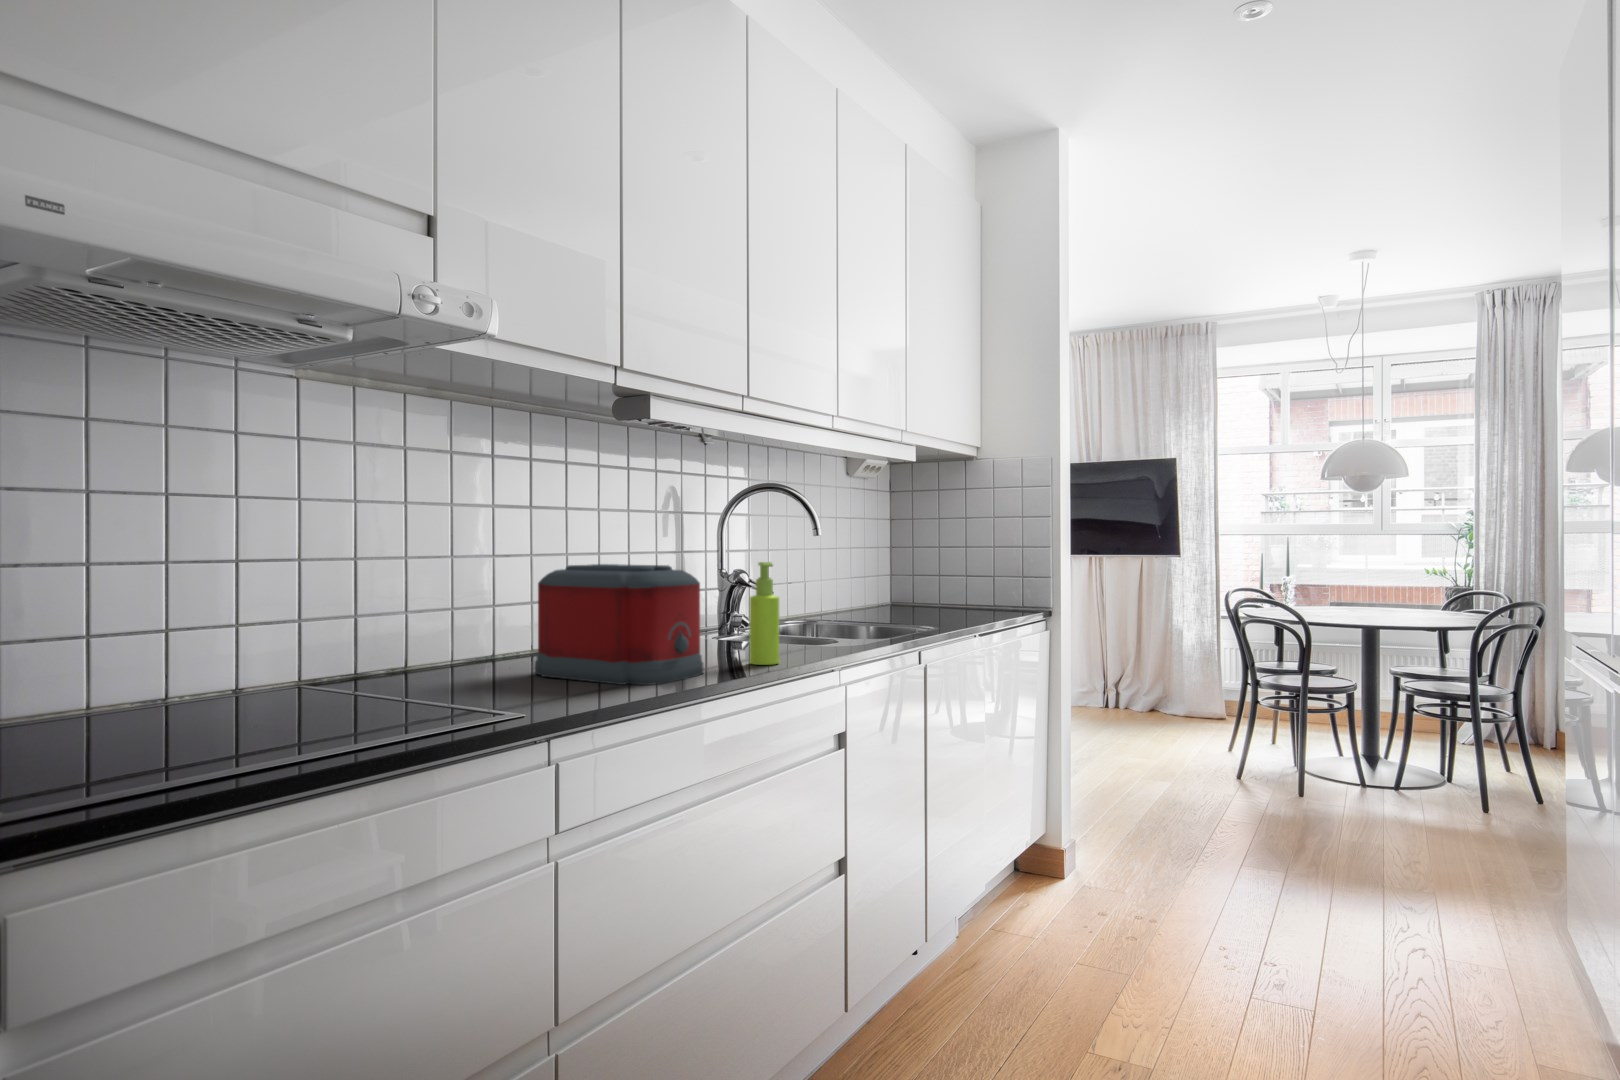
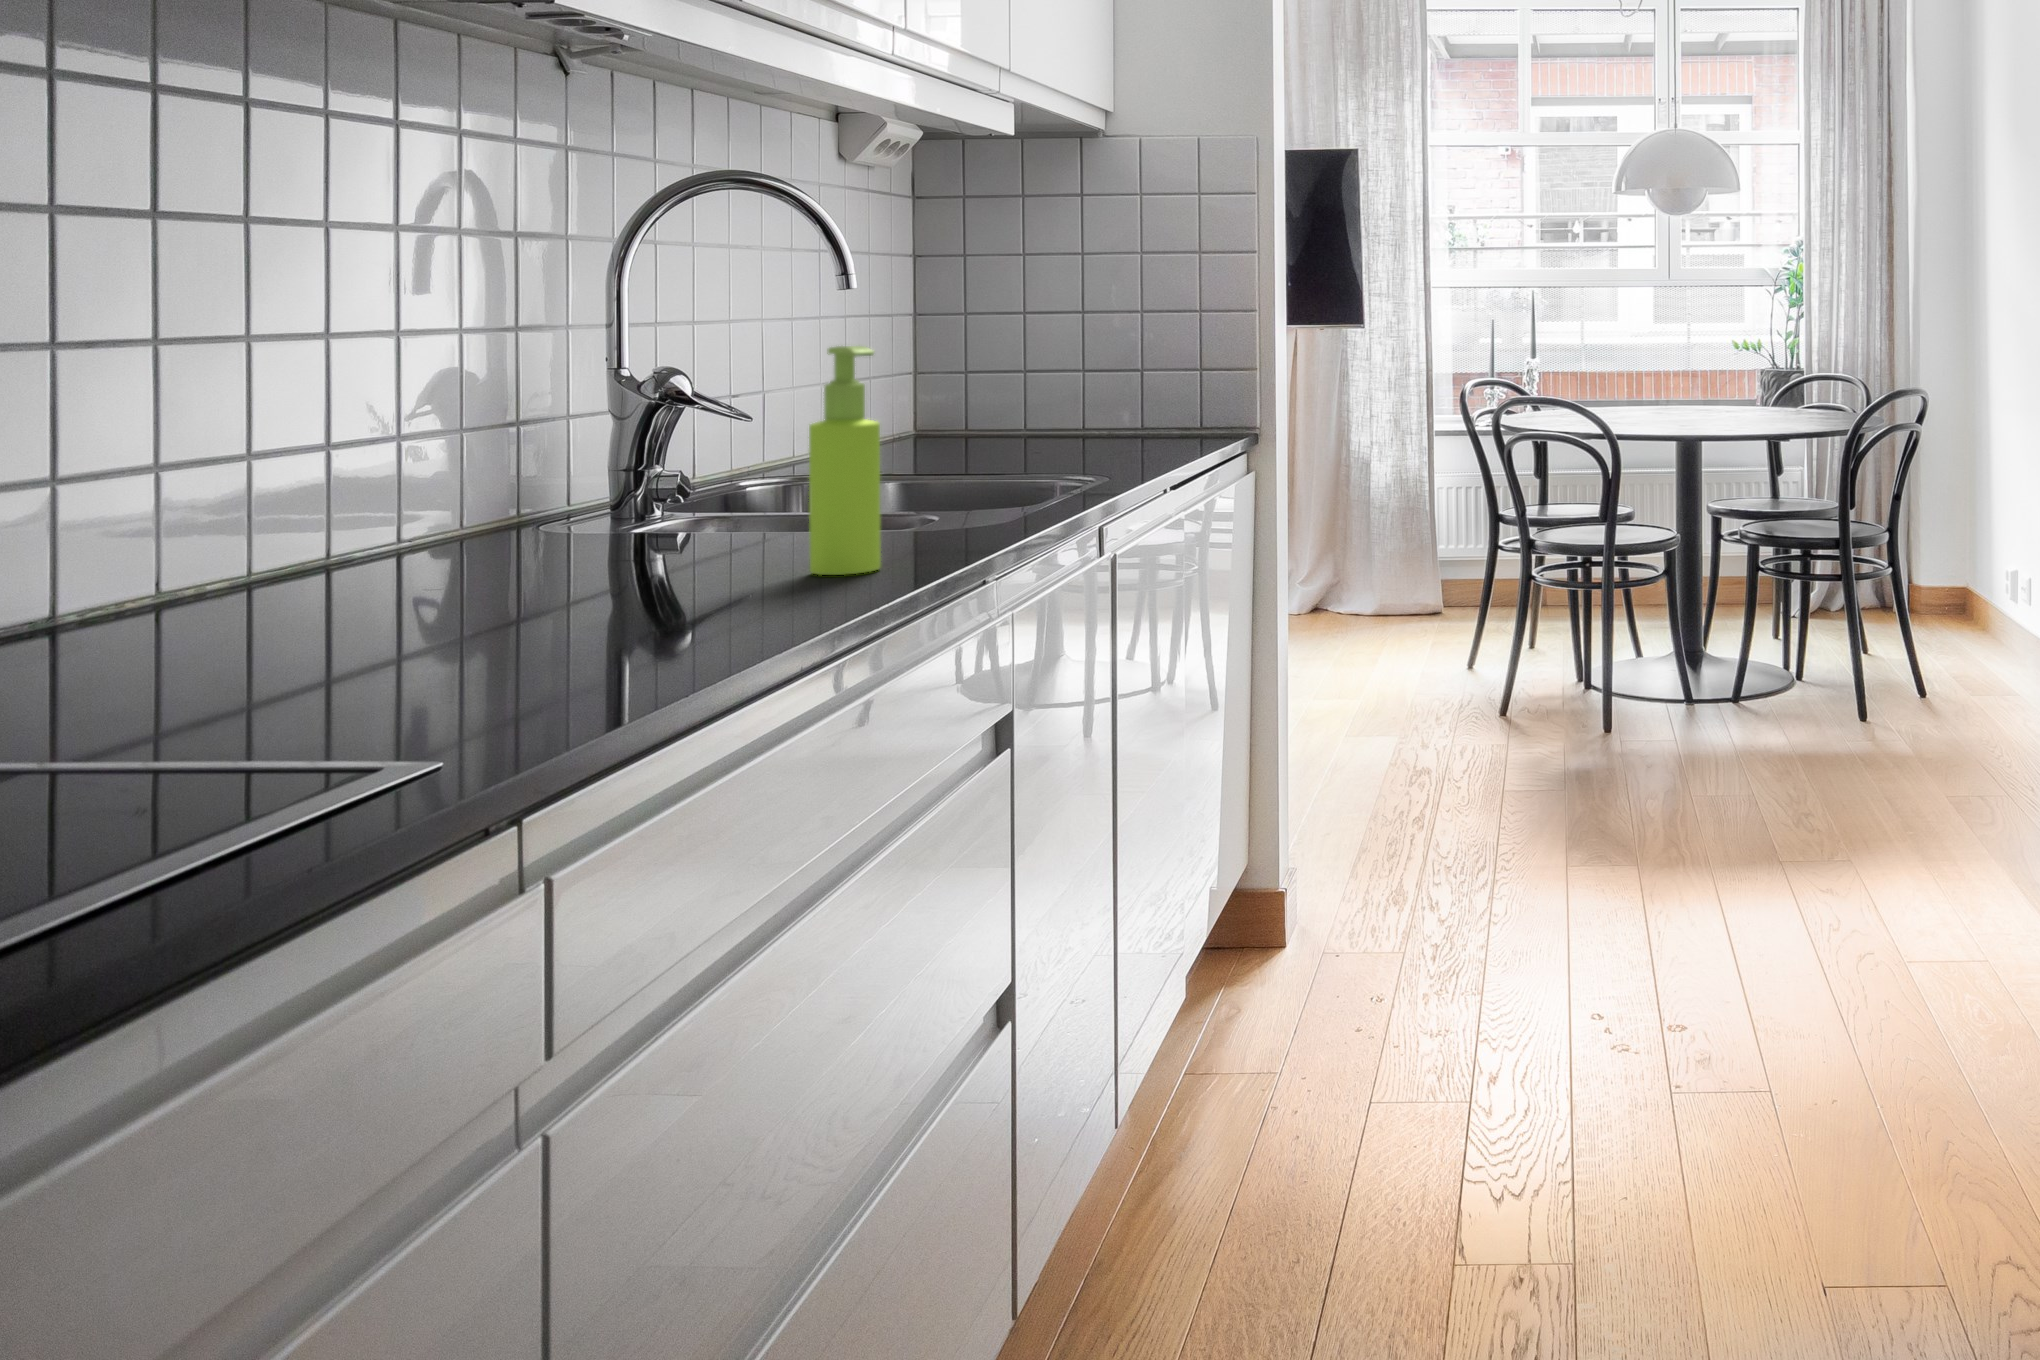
toaster: present [535,564,703,685] -> none [249,358,735,651]

